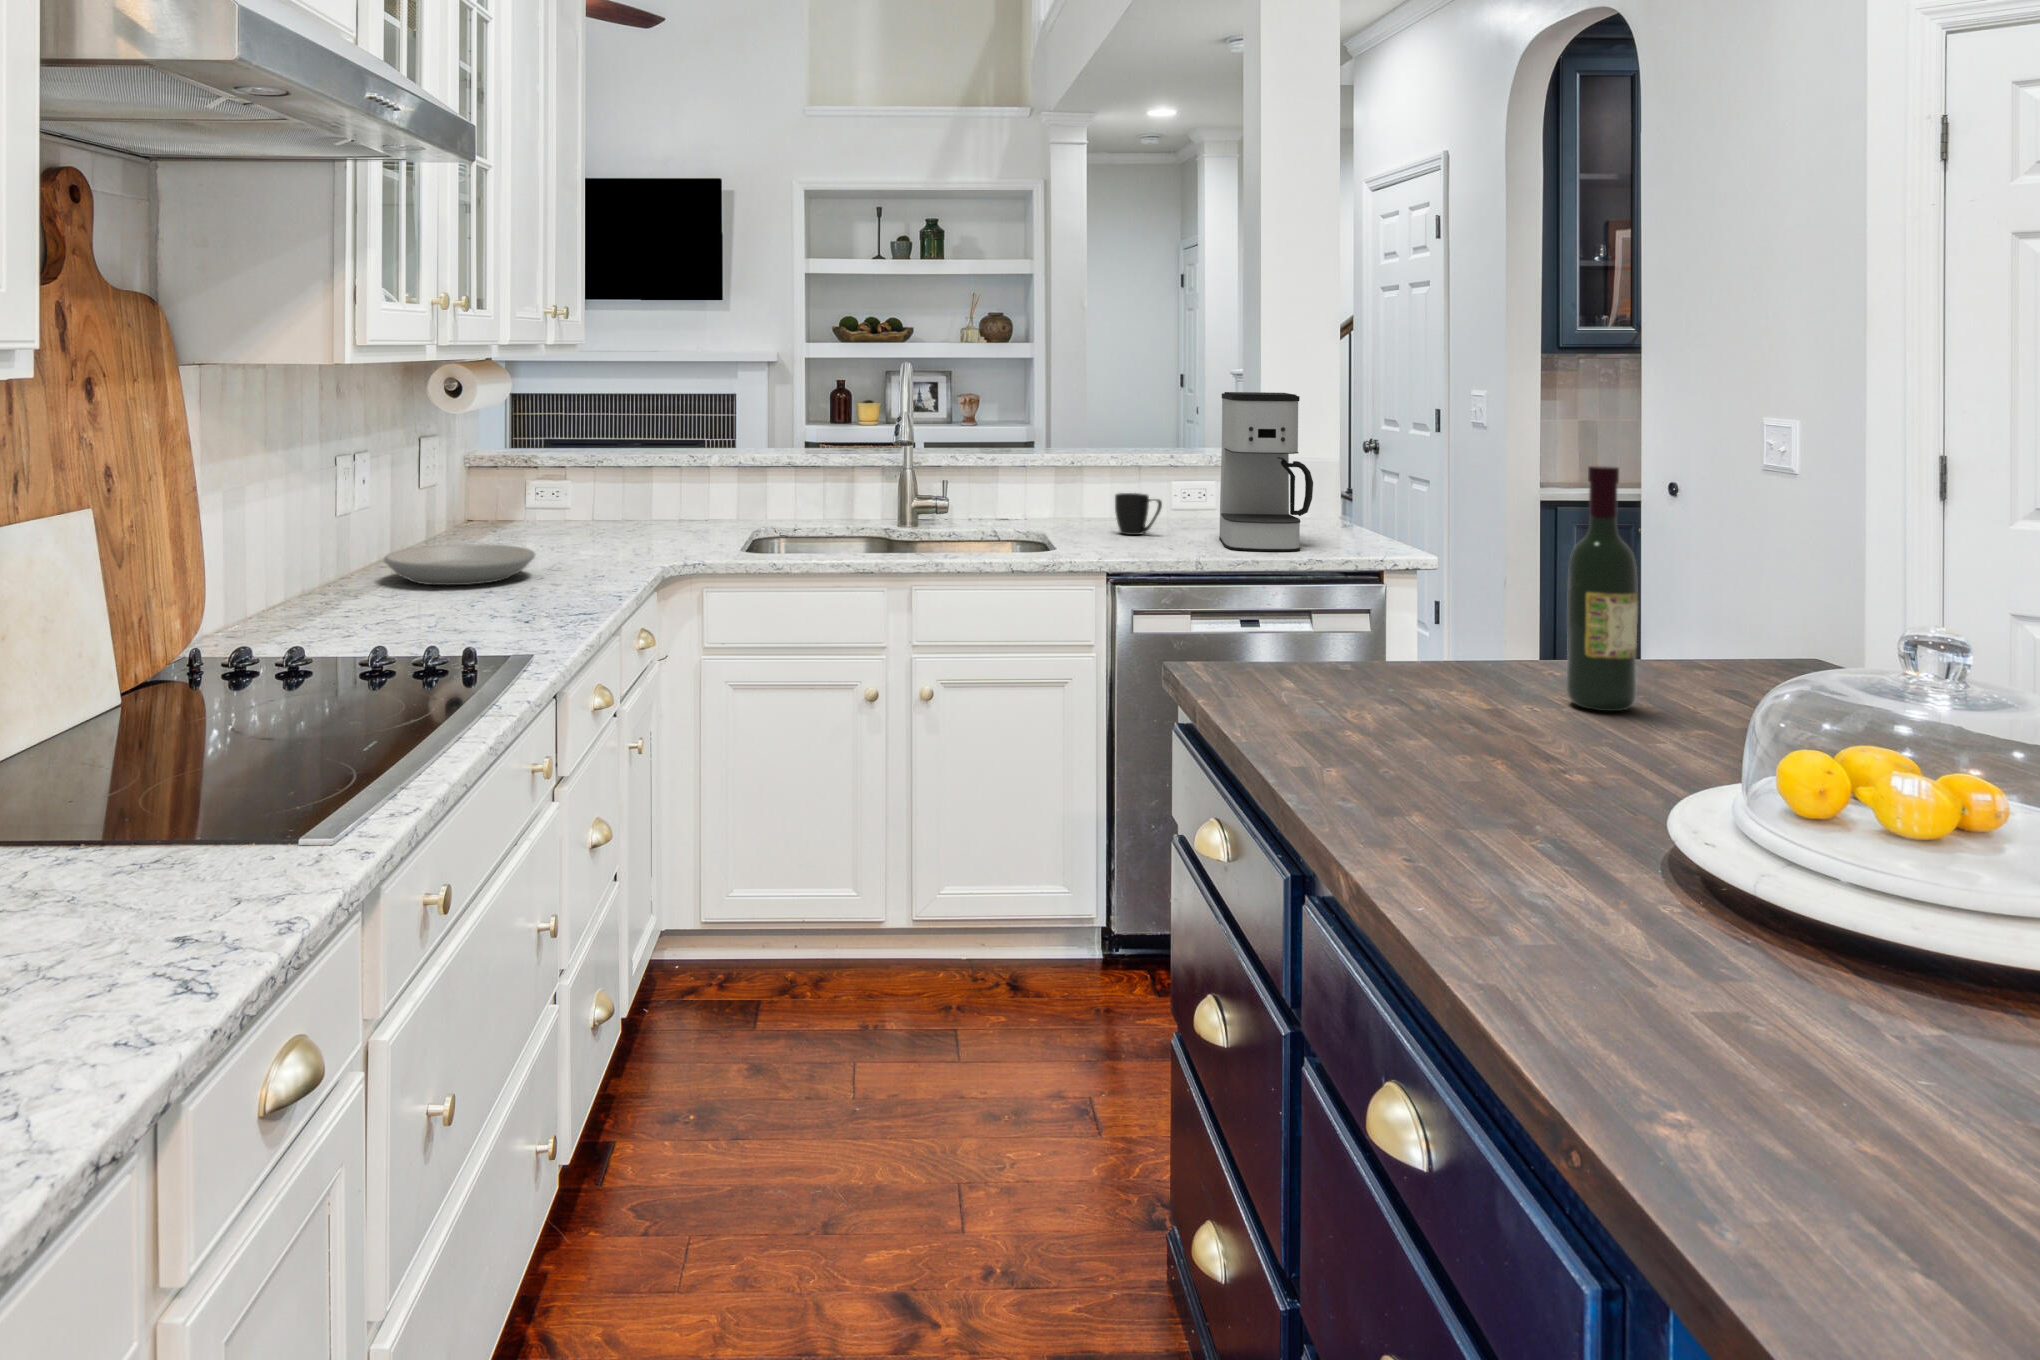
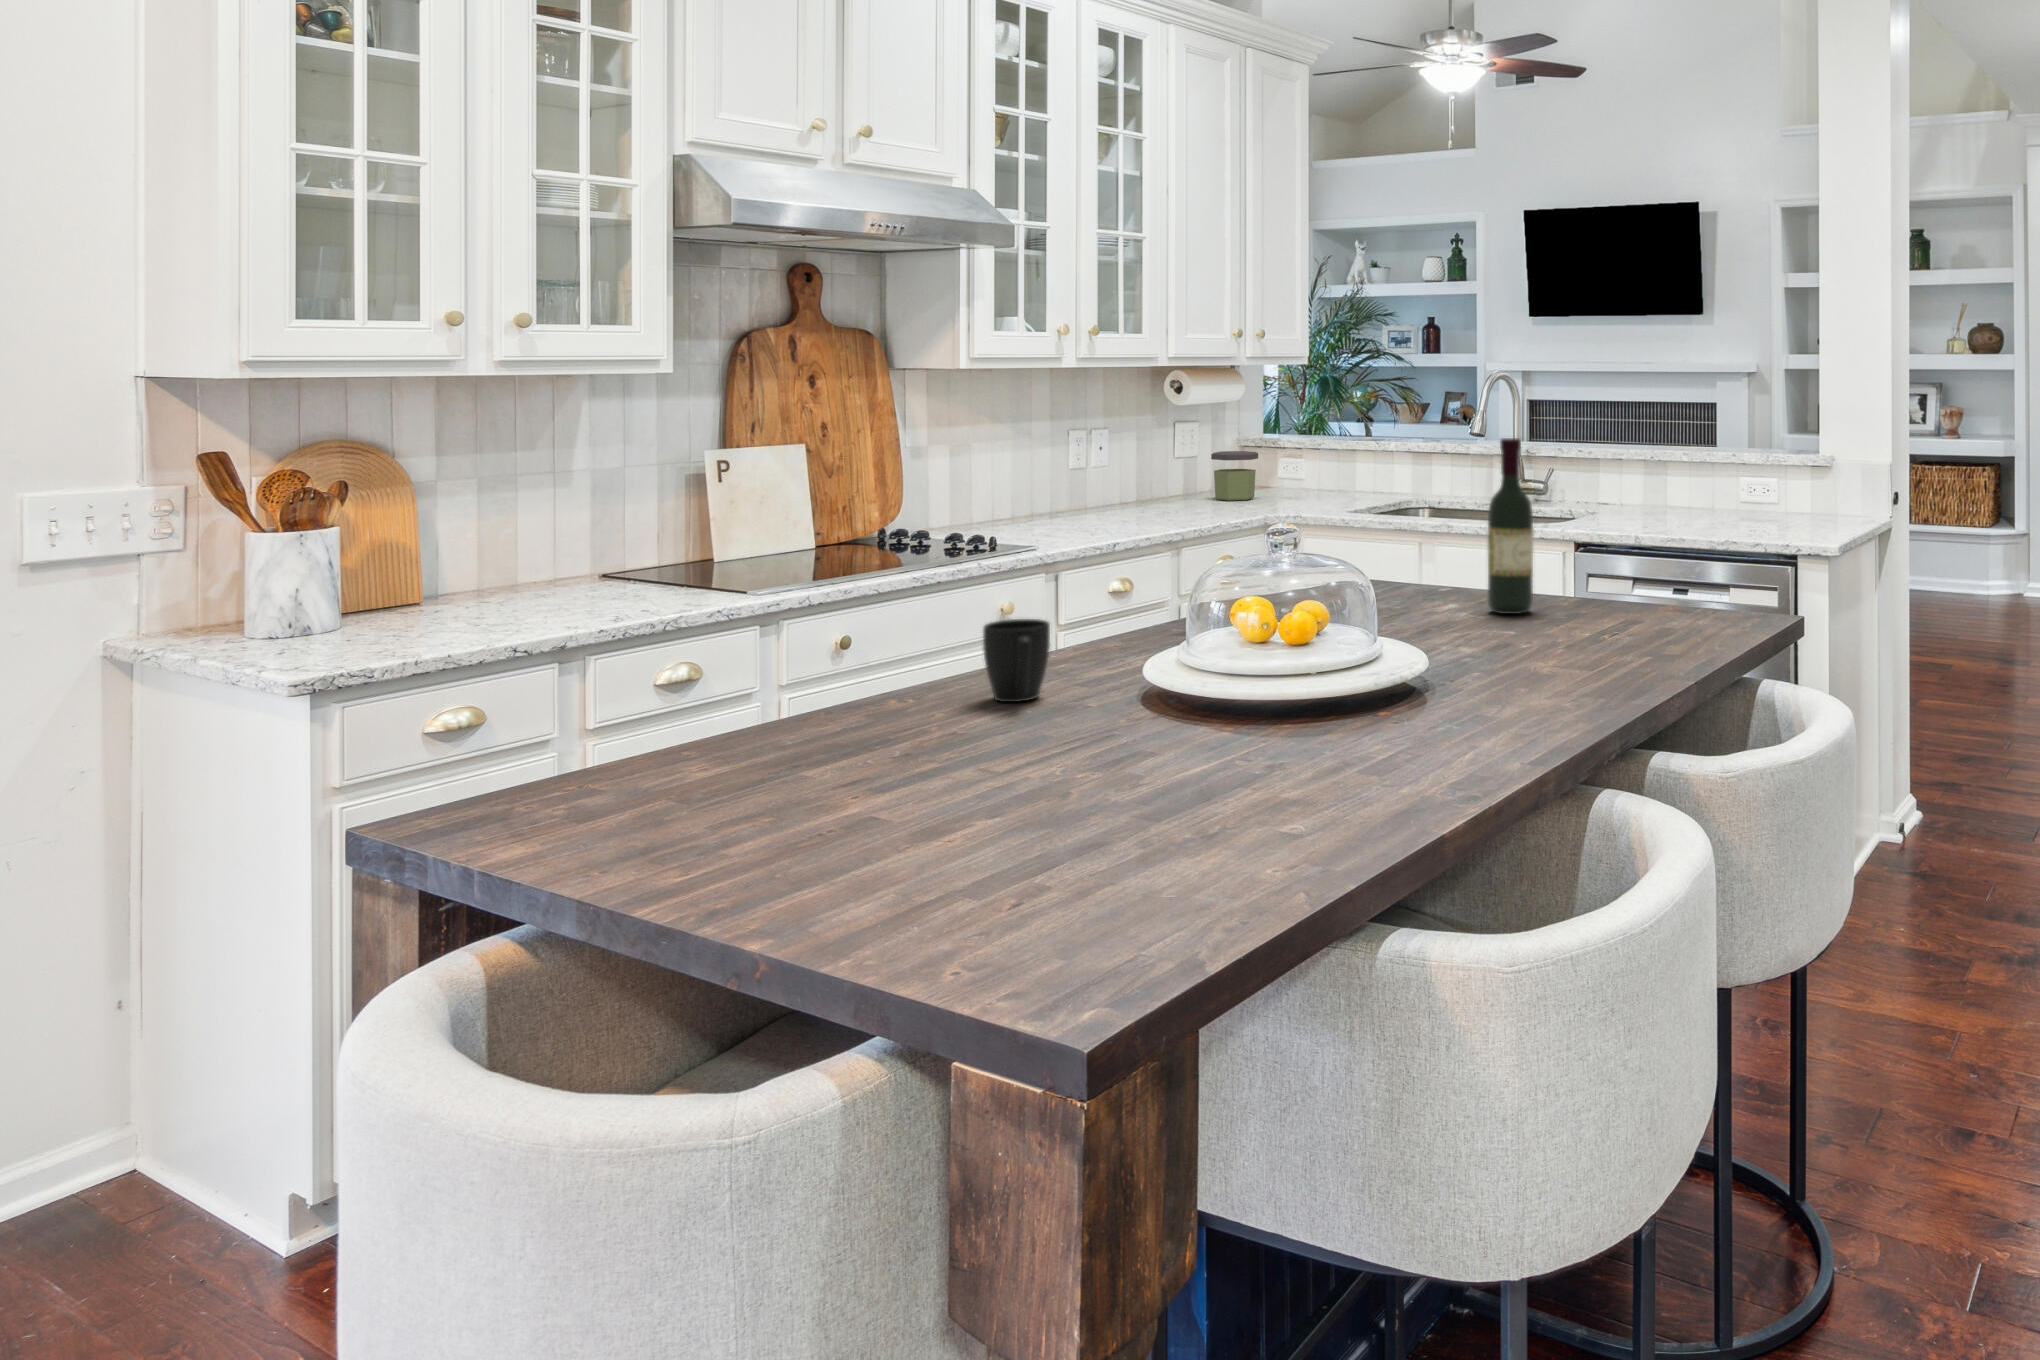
coffee maker: present [1219,392,1313,551] -> none [1729,395,1811,533]
jar: none [460,474,521,545] -> present [1211,451,1258,501]
mug: present [1115,493,1162,535] -> present [983,619,1050,702]
plate: present [384,545,535,585] -> none [1097,495,1197,518]

